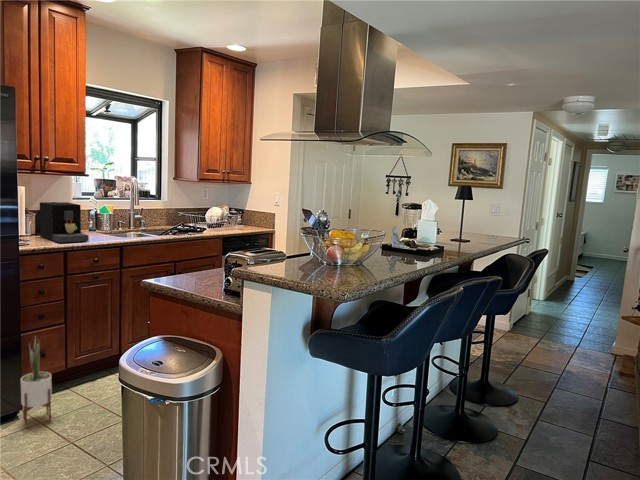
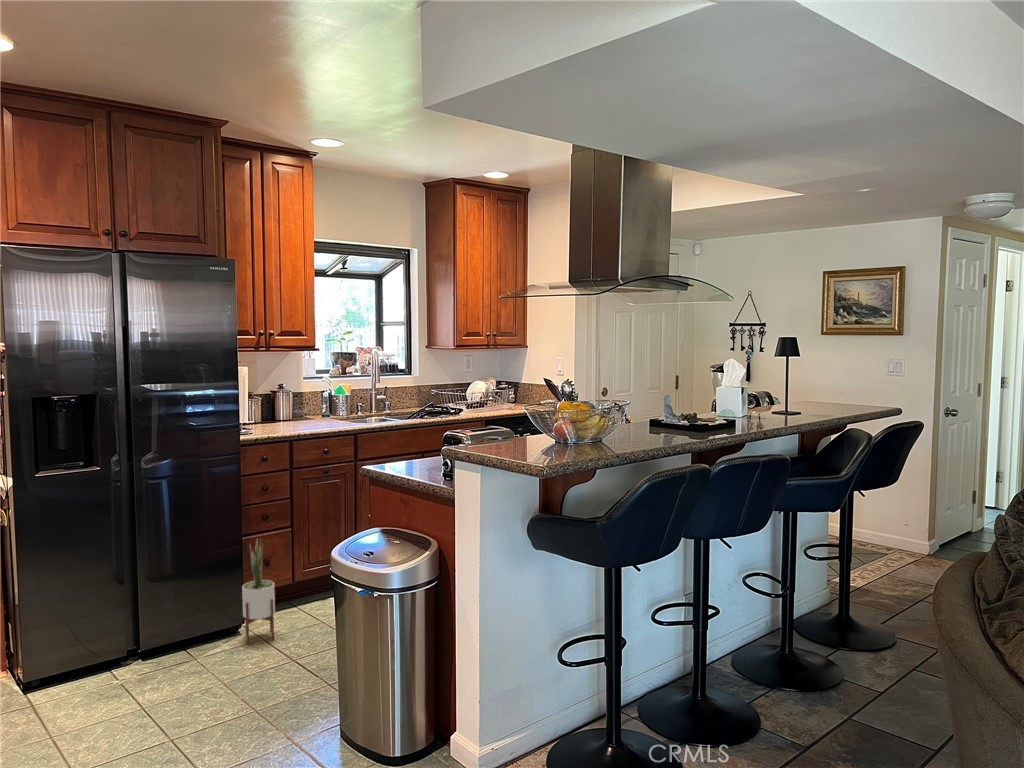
coffee maker: present [40,202,89,243] -> none [266,383,318,430]

